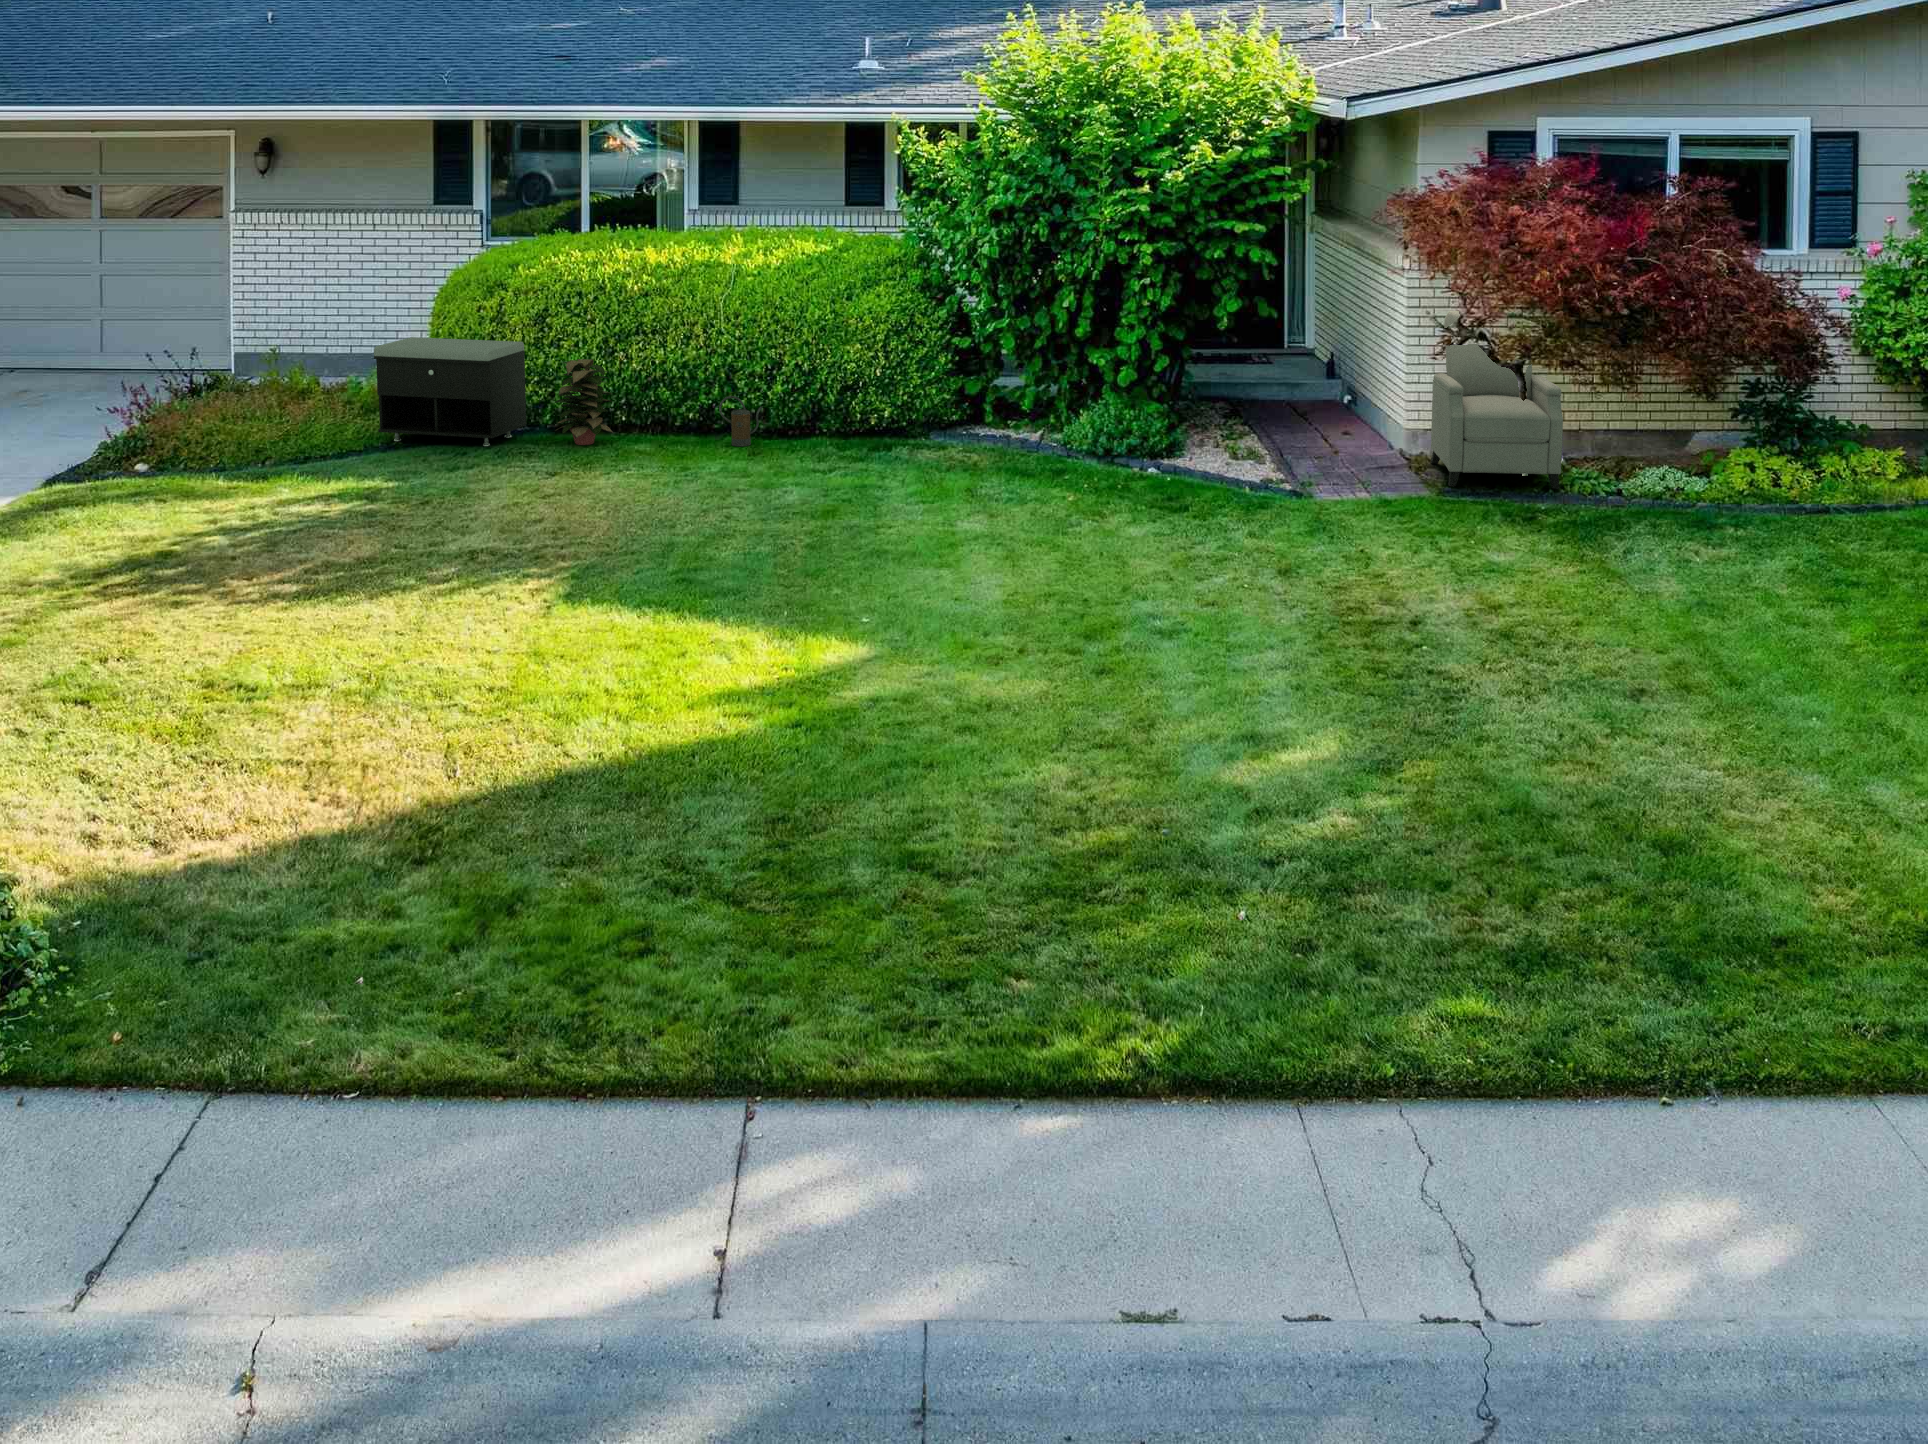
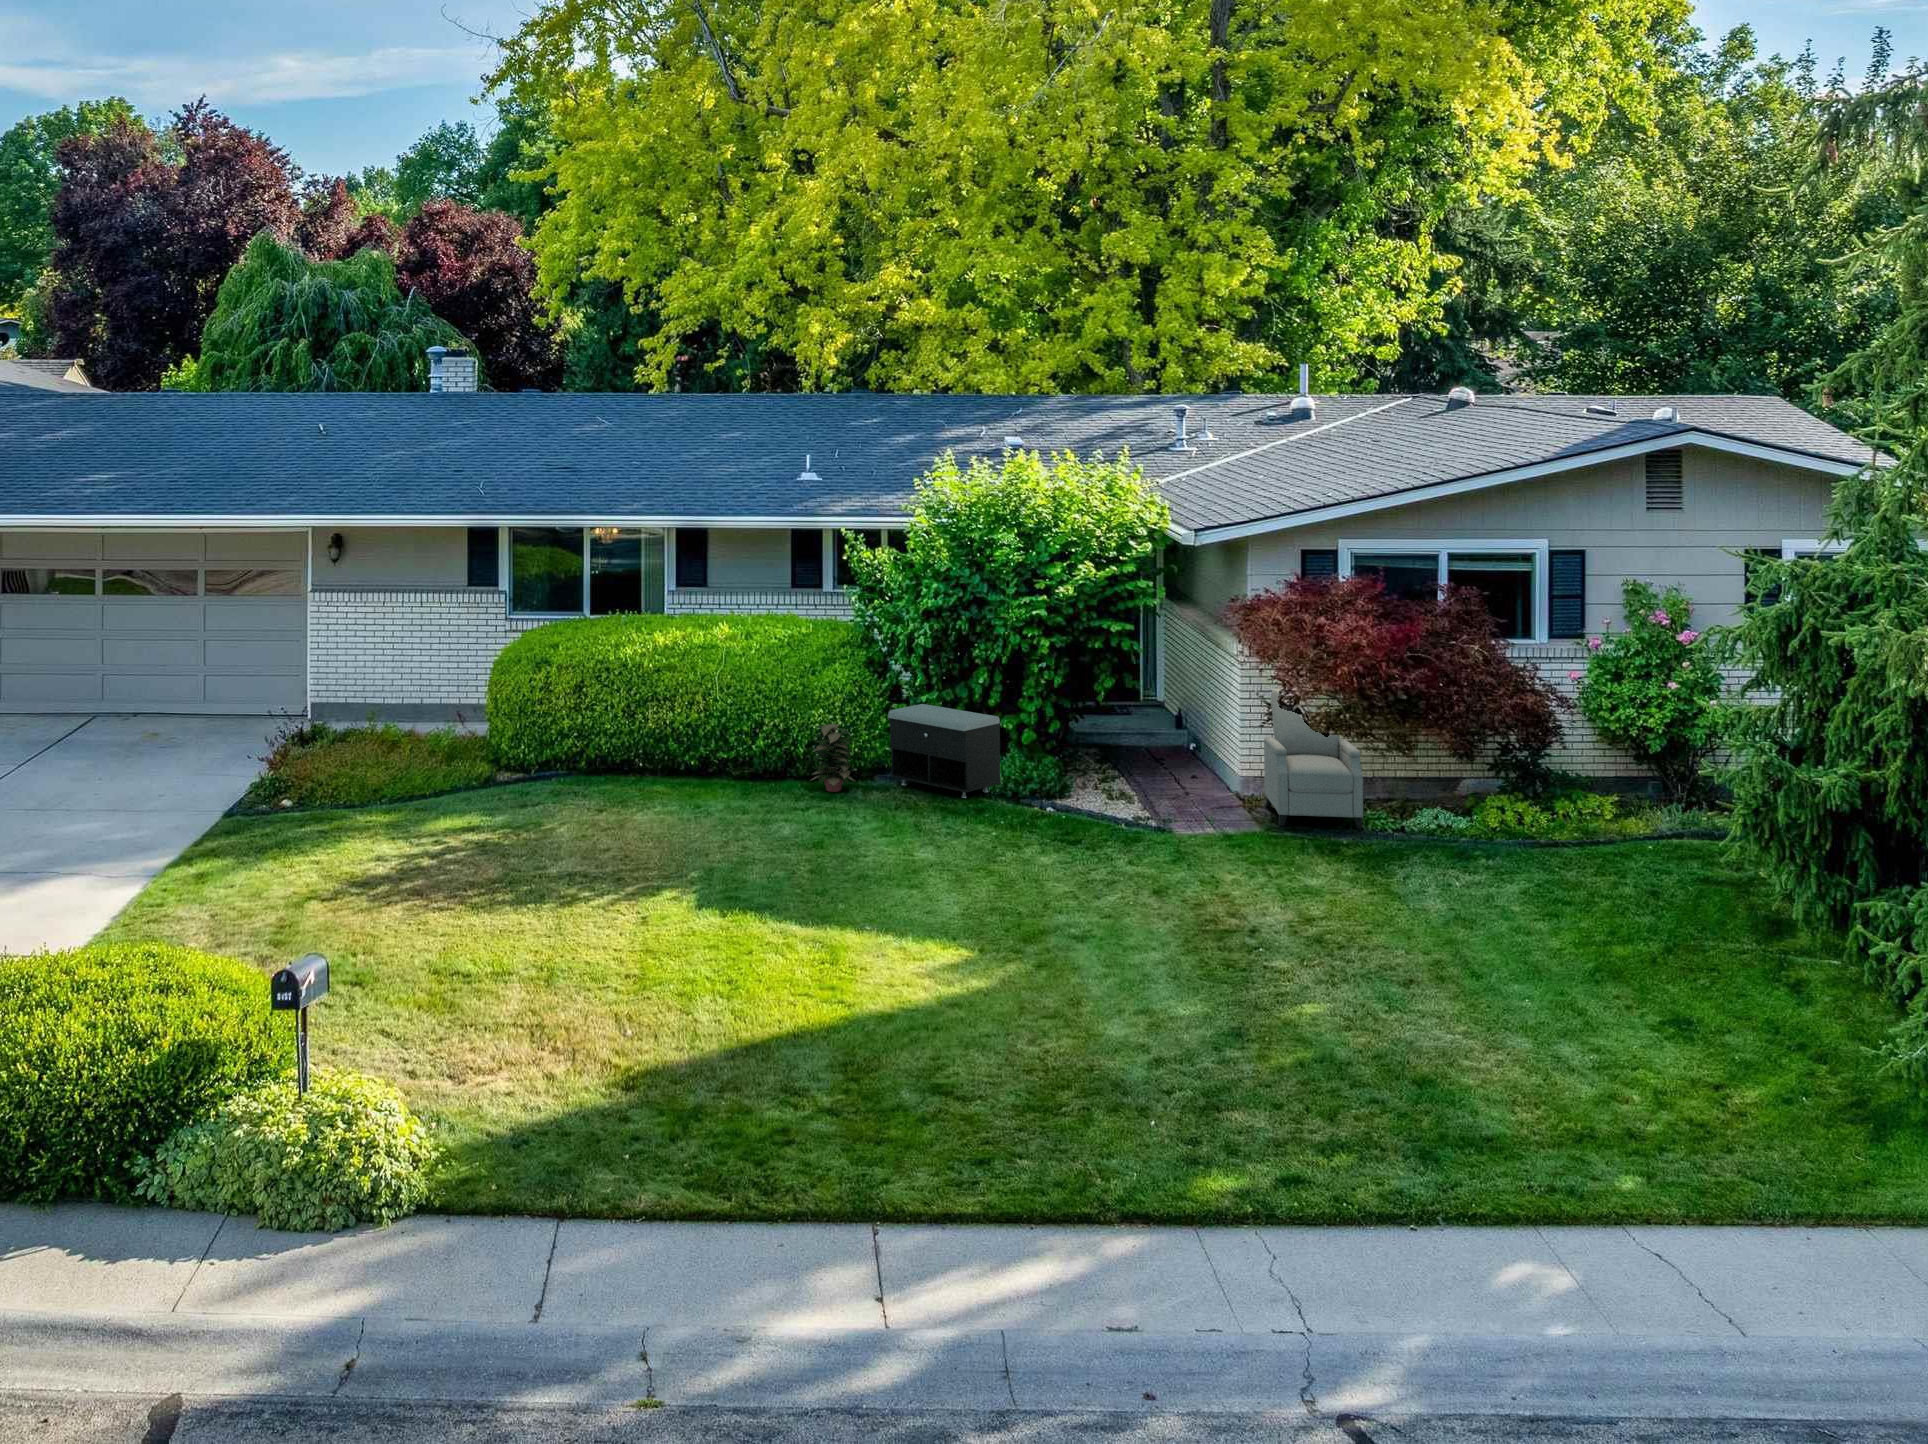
storage bench: present [374,337,526,446] -> present [888,704,1000,798]
decorative plant: present [555,359,613,445] -> present [810,724,856,792]
watering can: present [719,396,762,446] -> none [718,749,752,788]

